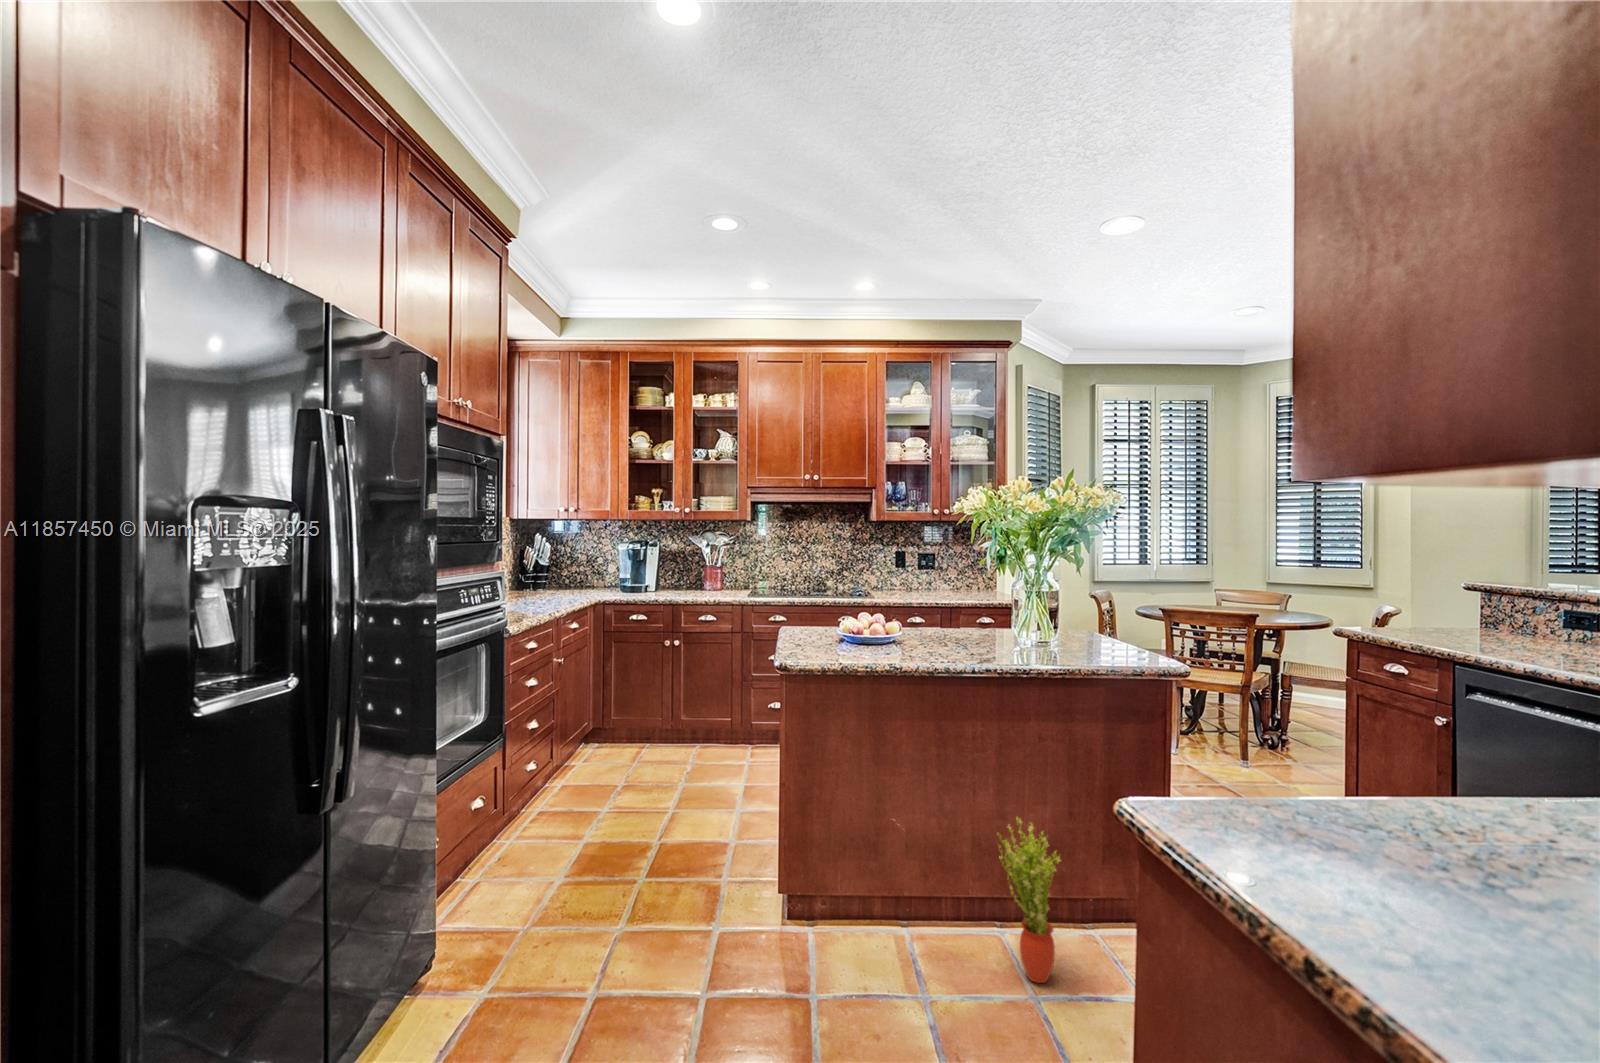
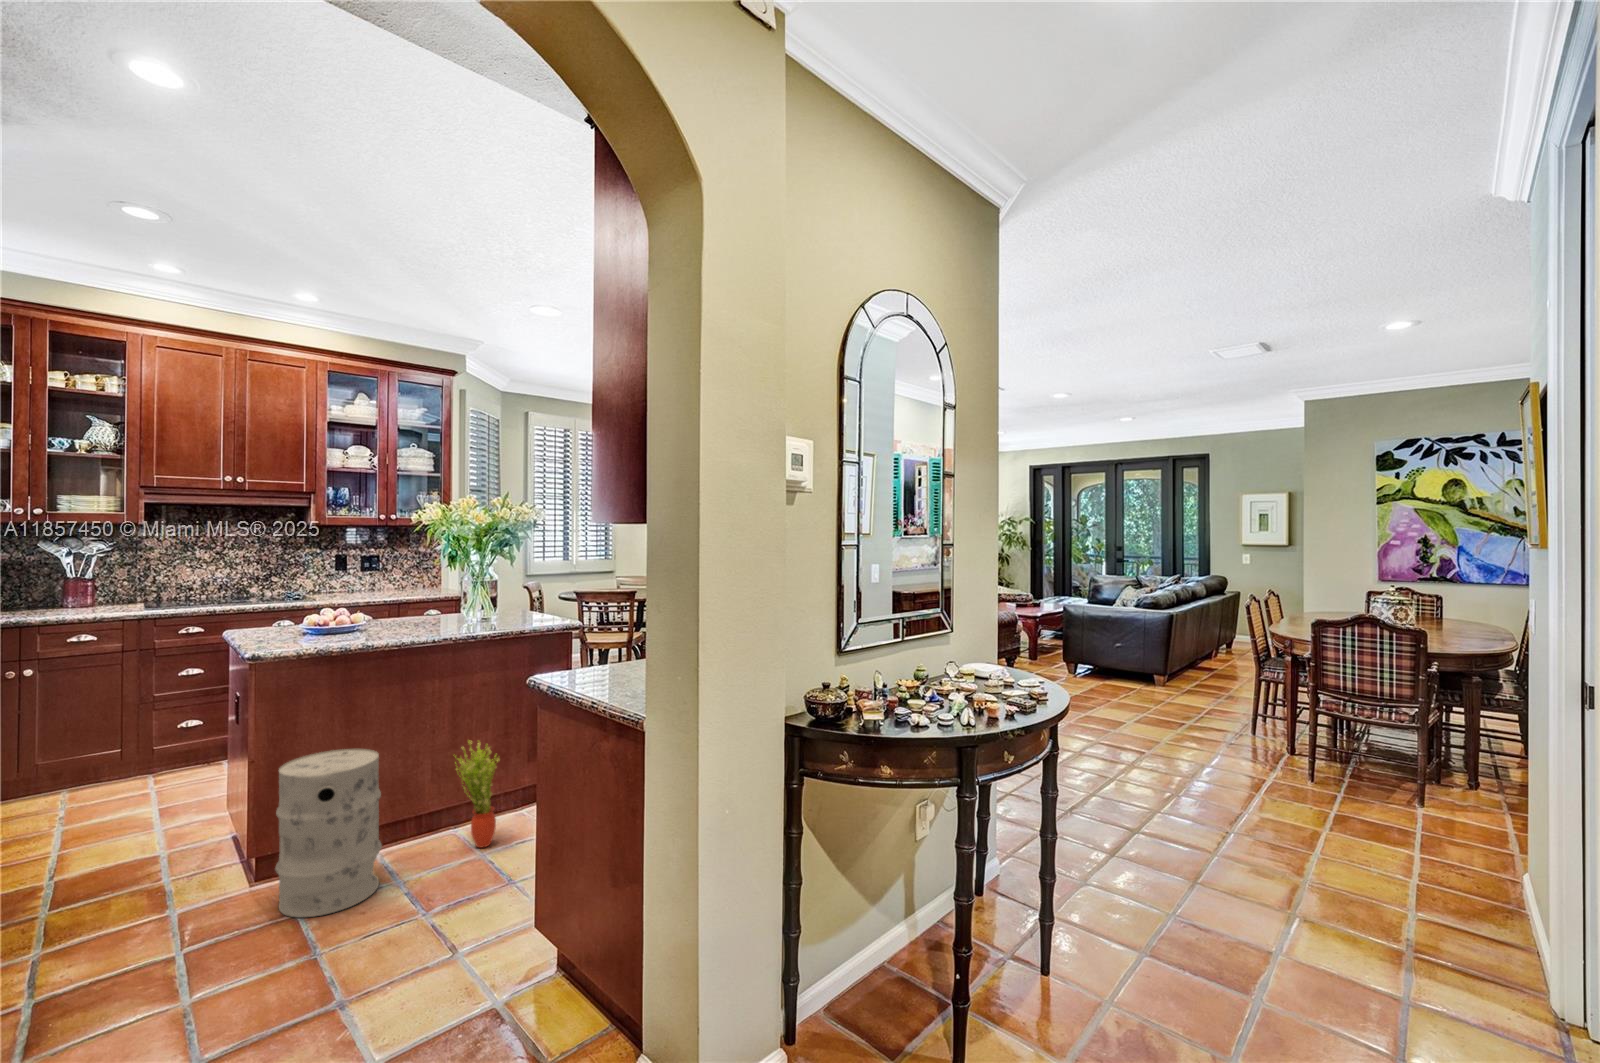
trash can: none [793,793,905,1021] -> present [275,749,382,917]

